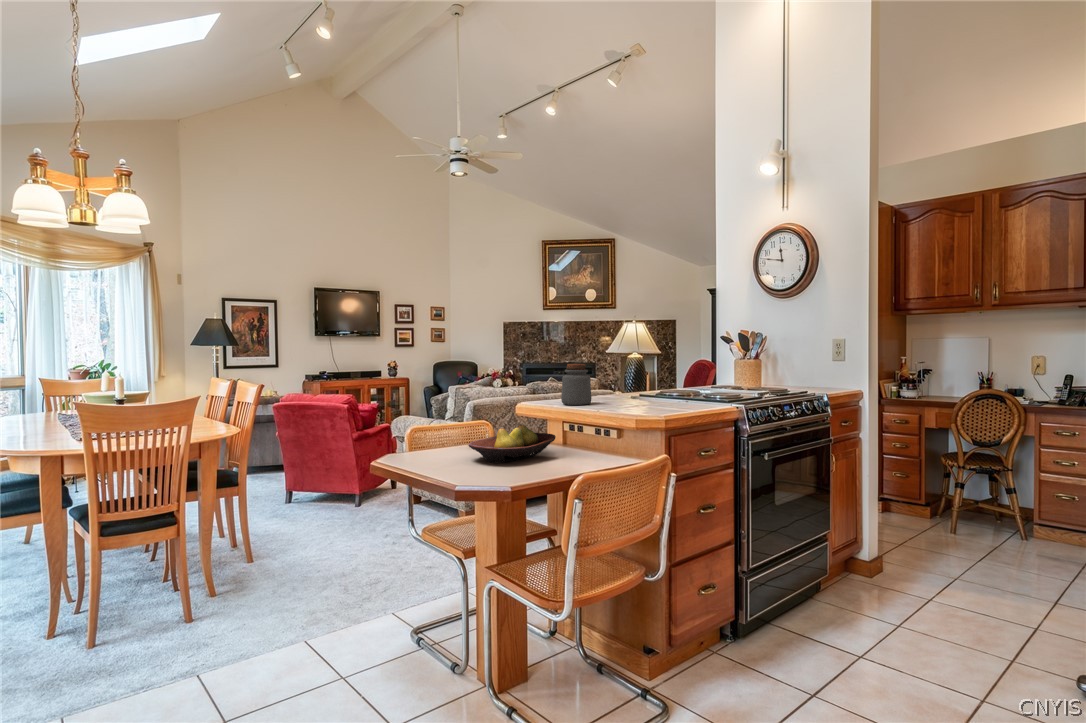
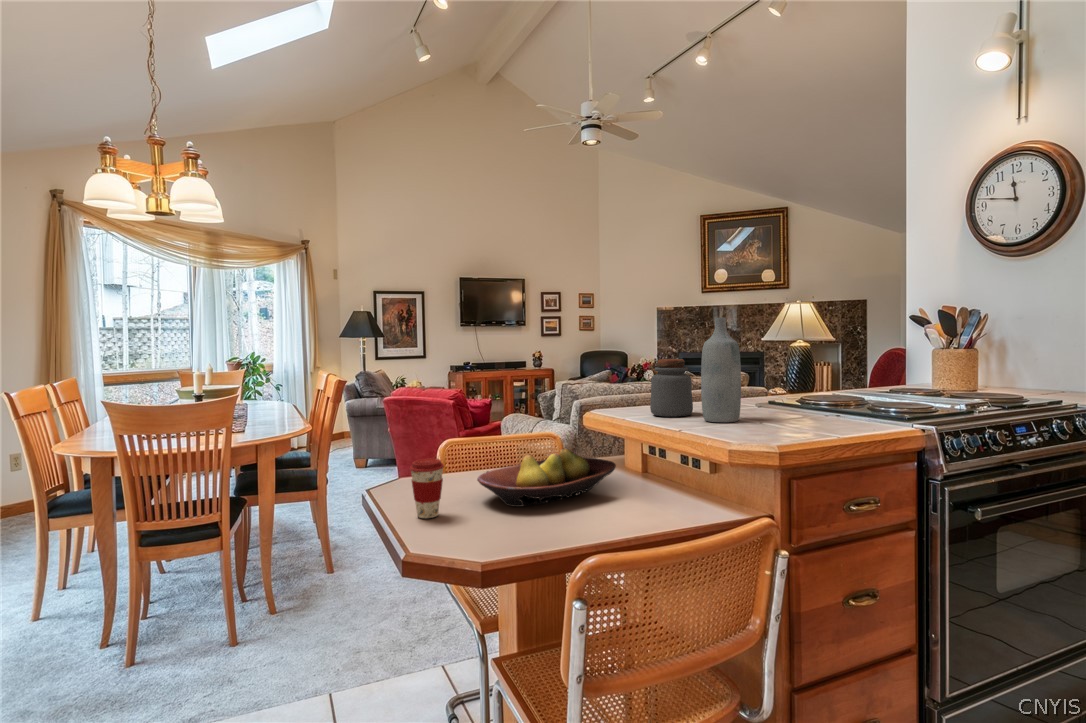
bottle: none [602,335,628,407] -> present [701,318,741,422]
coffee cup: none [434,430,458,470] -> present [410,458,444,518]

